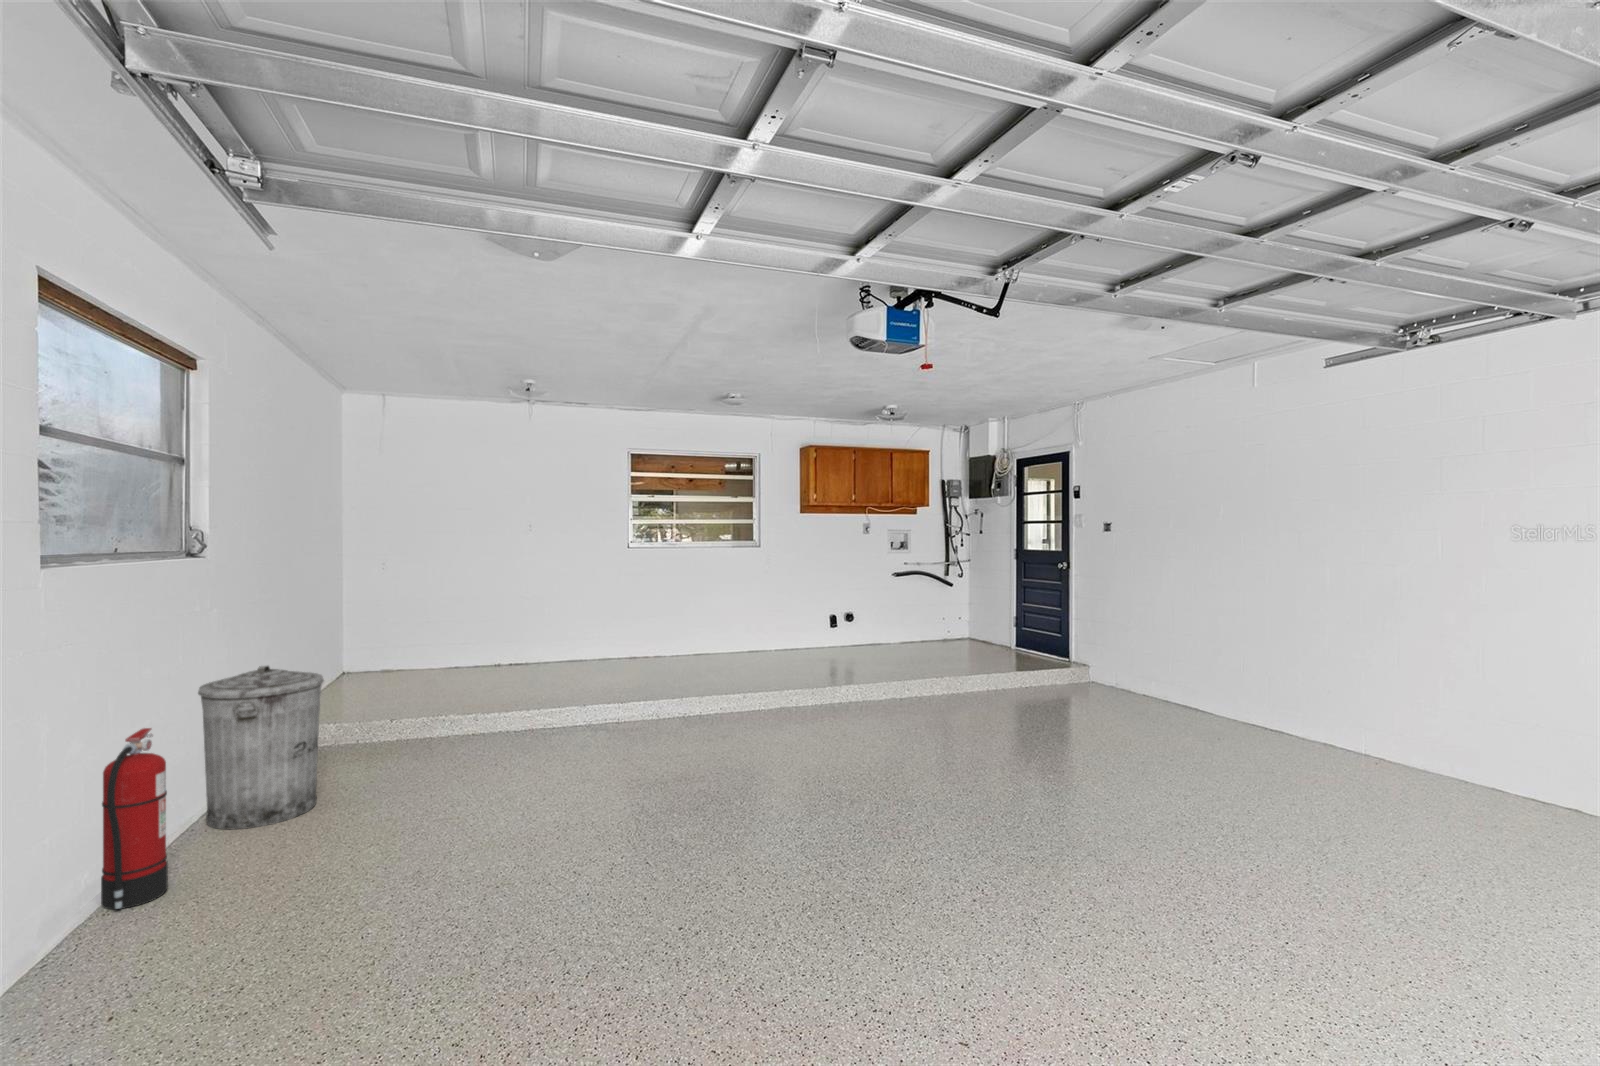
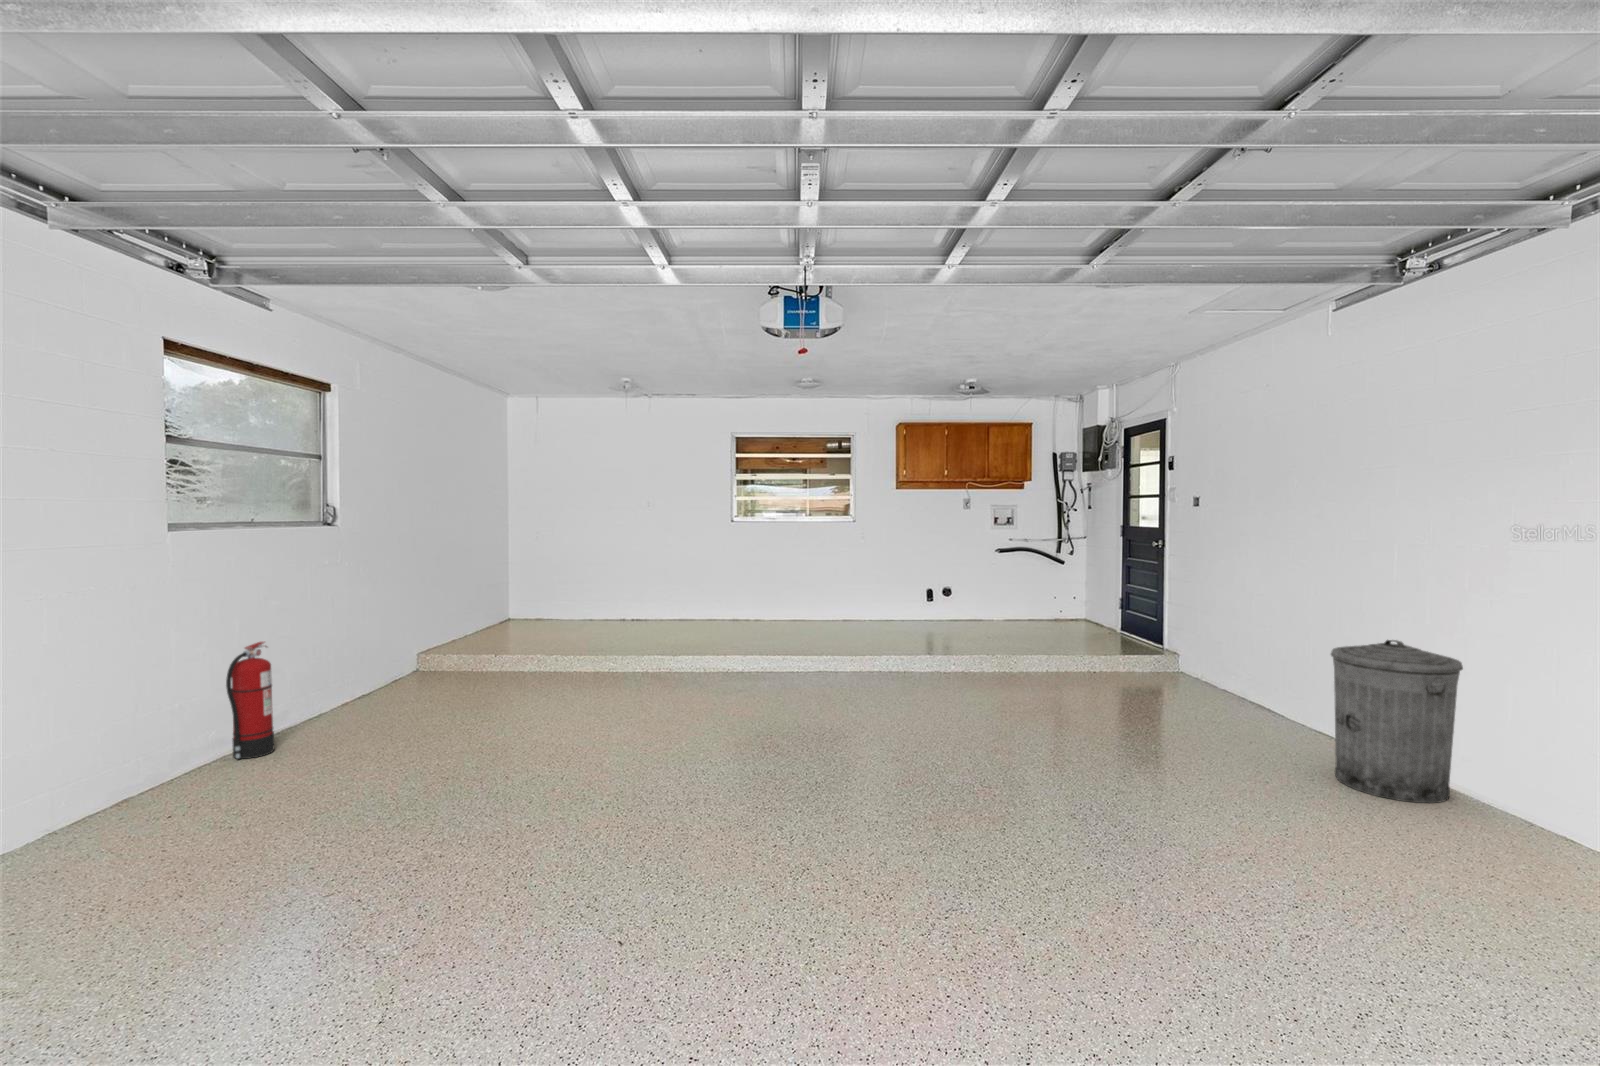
trash can: present [198,666,324,829] -> present [1331,640,1463,803]

